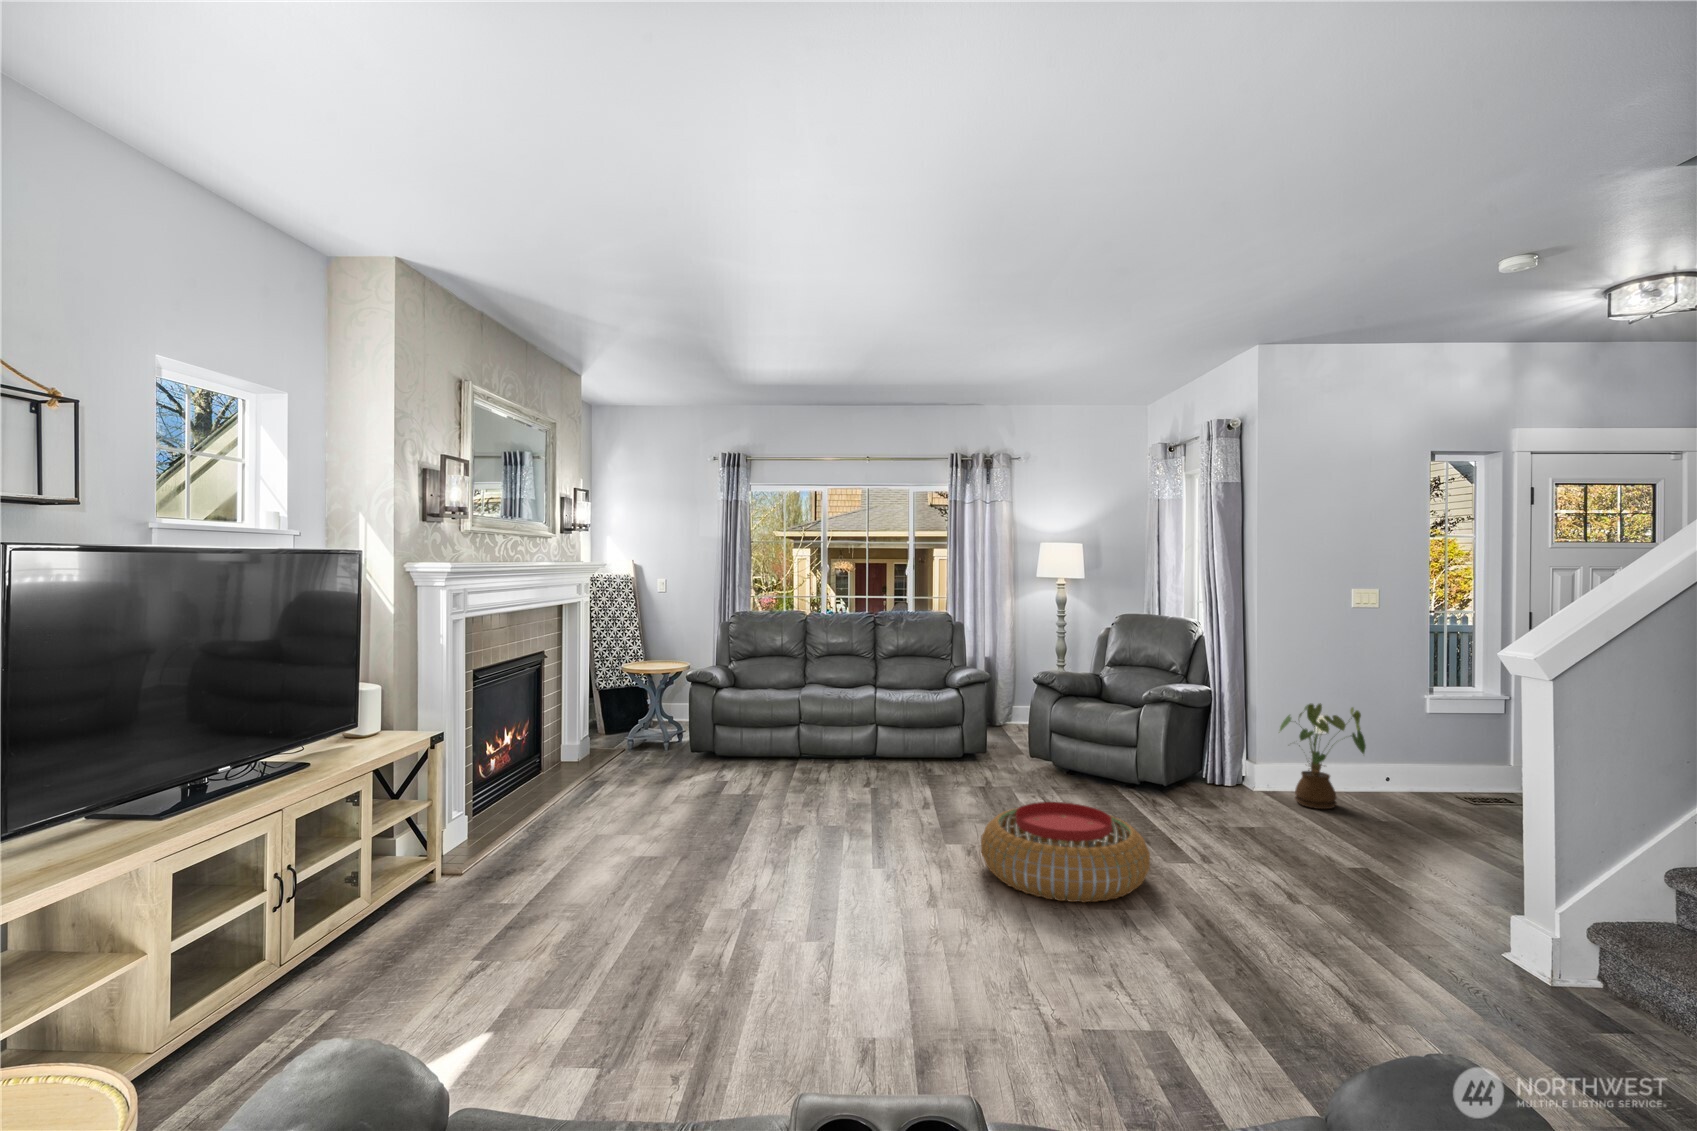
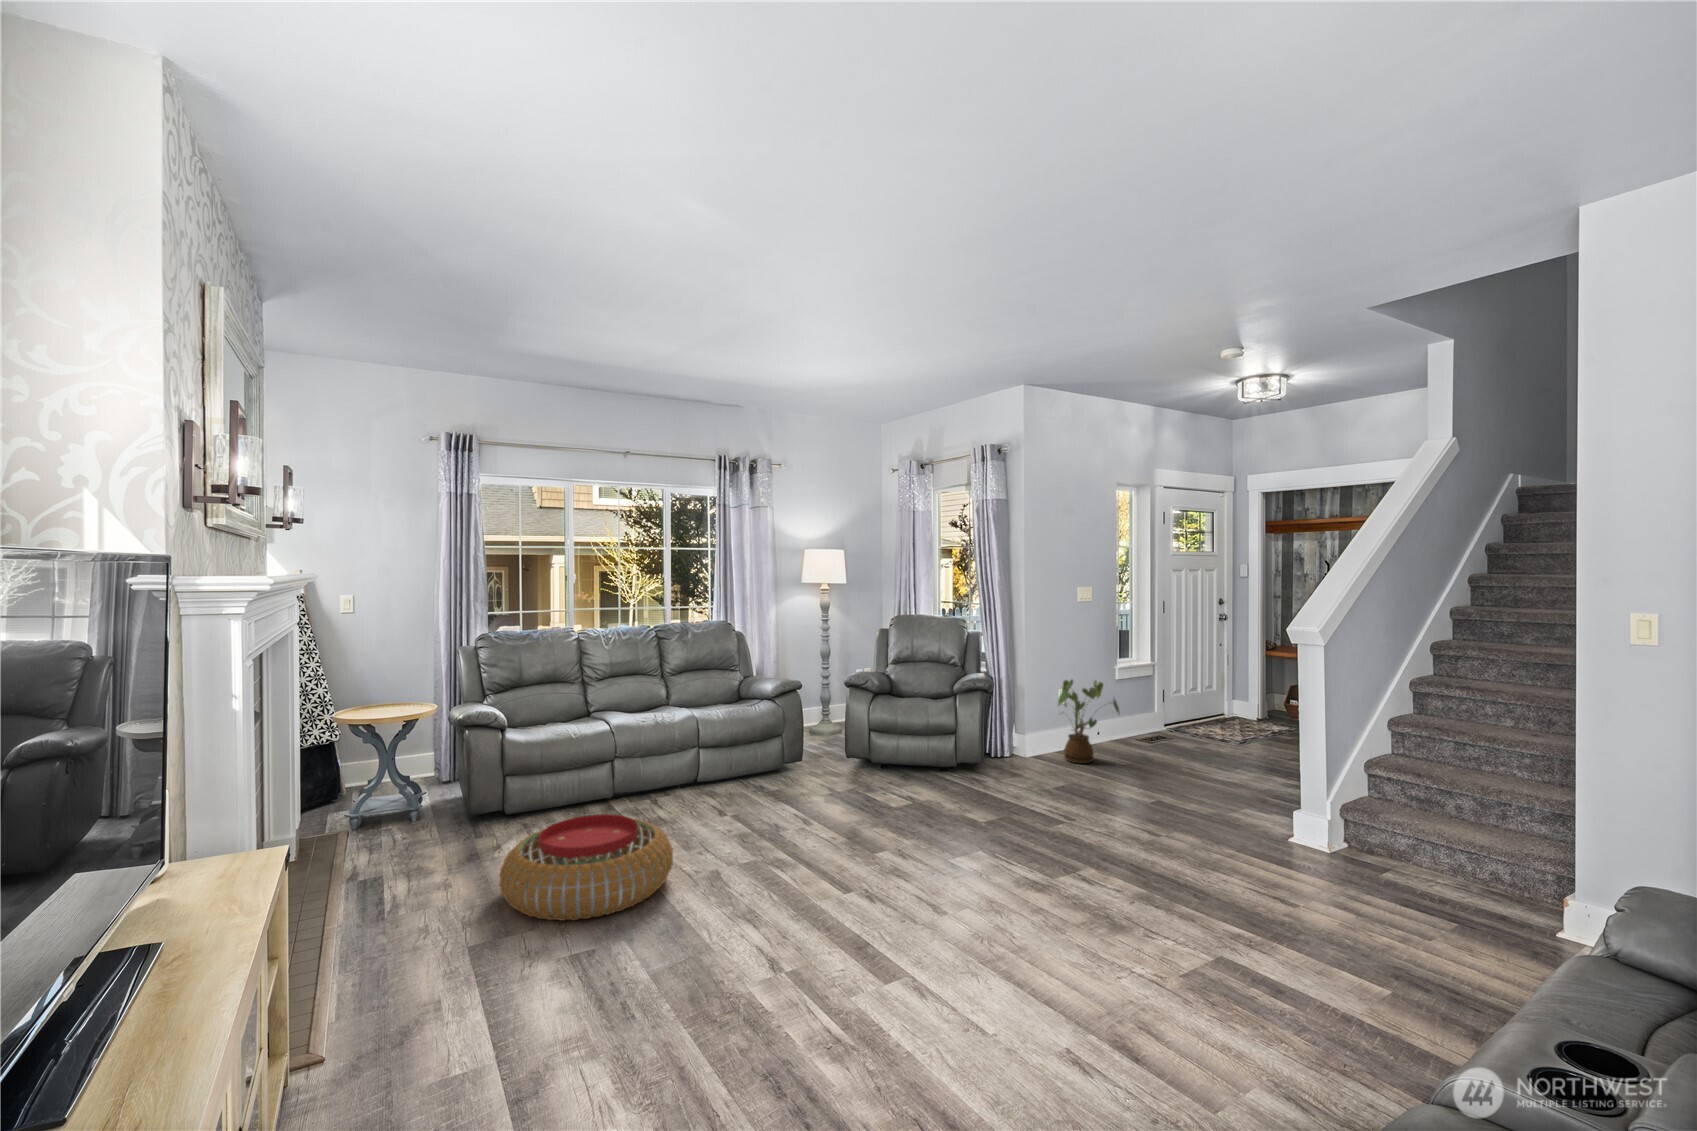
pouf: present [981,802,1150,902] -> present [499,814,673,921]

